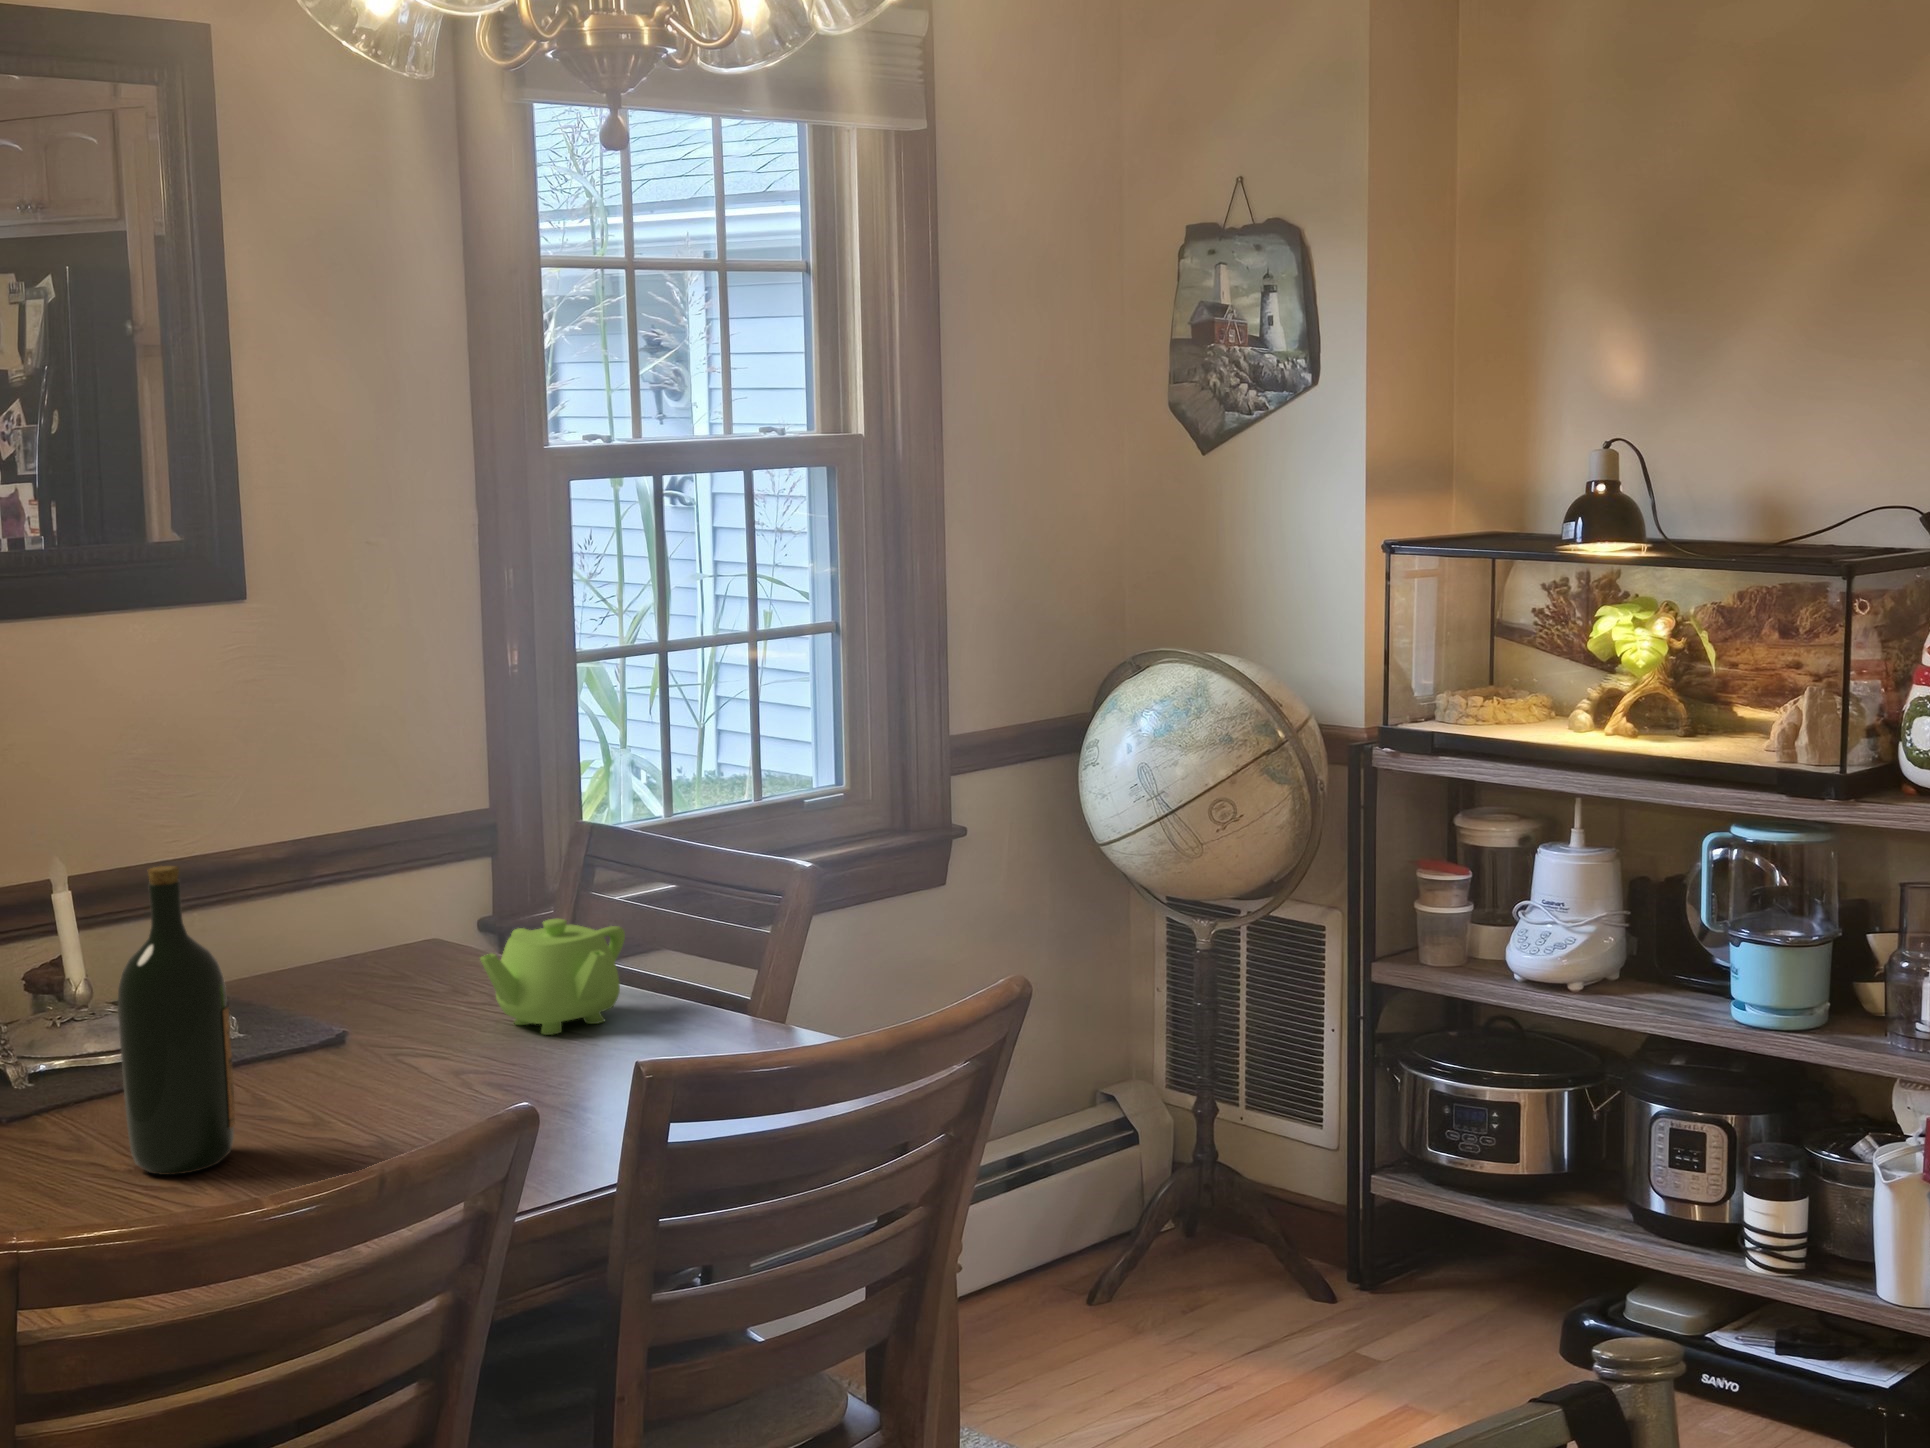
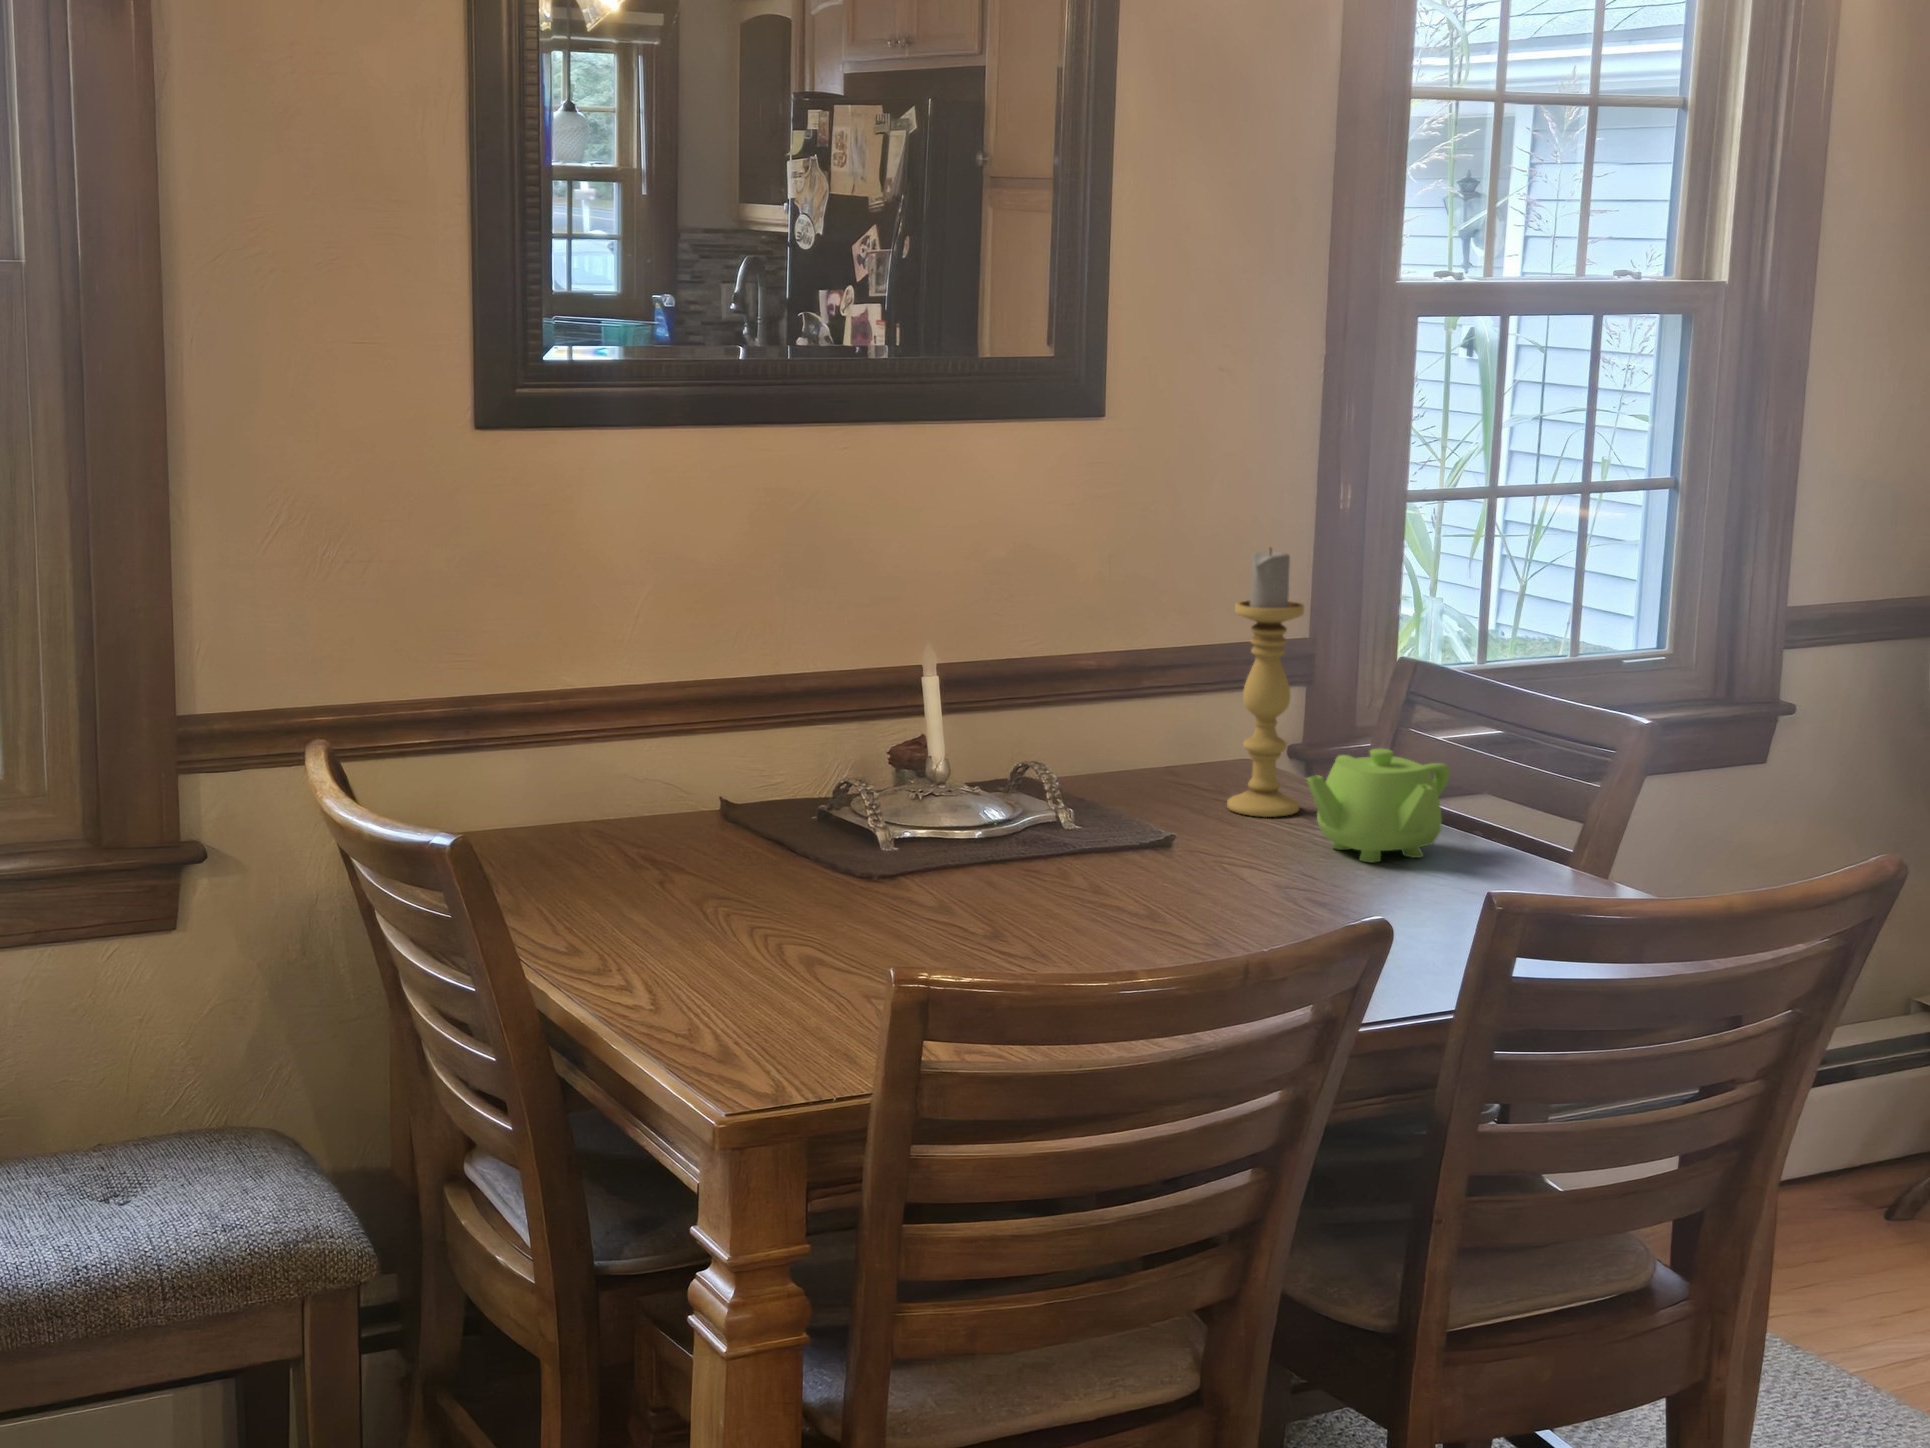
candle holder: none [397,724,483,1000] -> present [1227,549,1304,817]
wine bottle: present [118,866,235,1175] -> none [984,653,1081,942]

